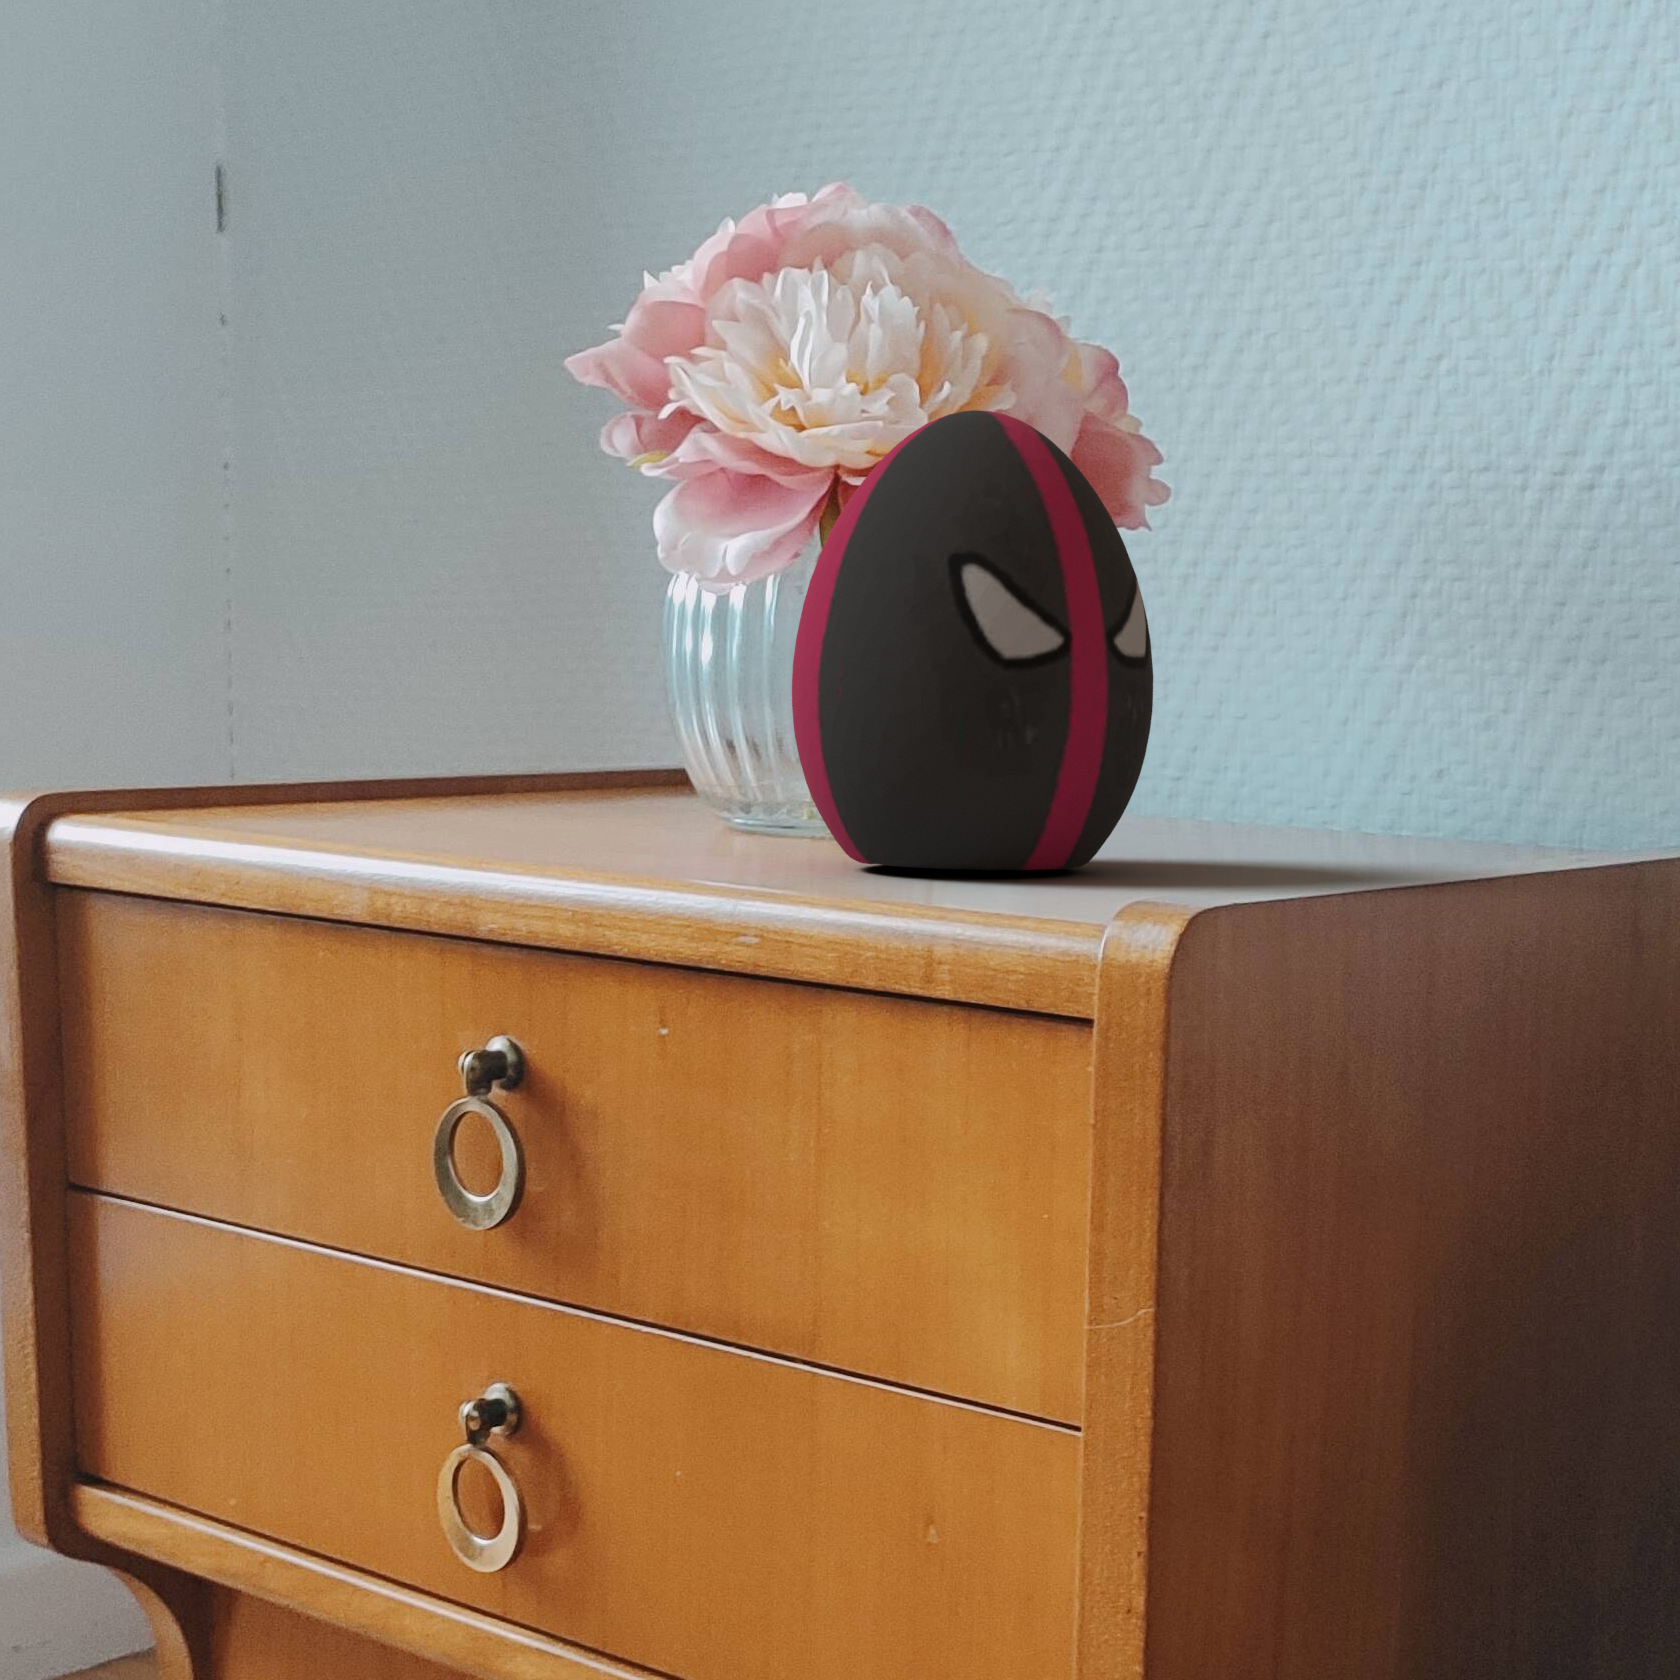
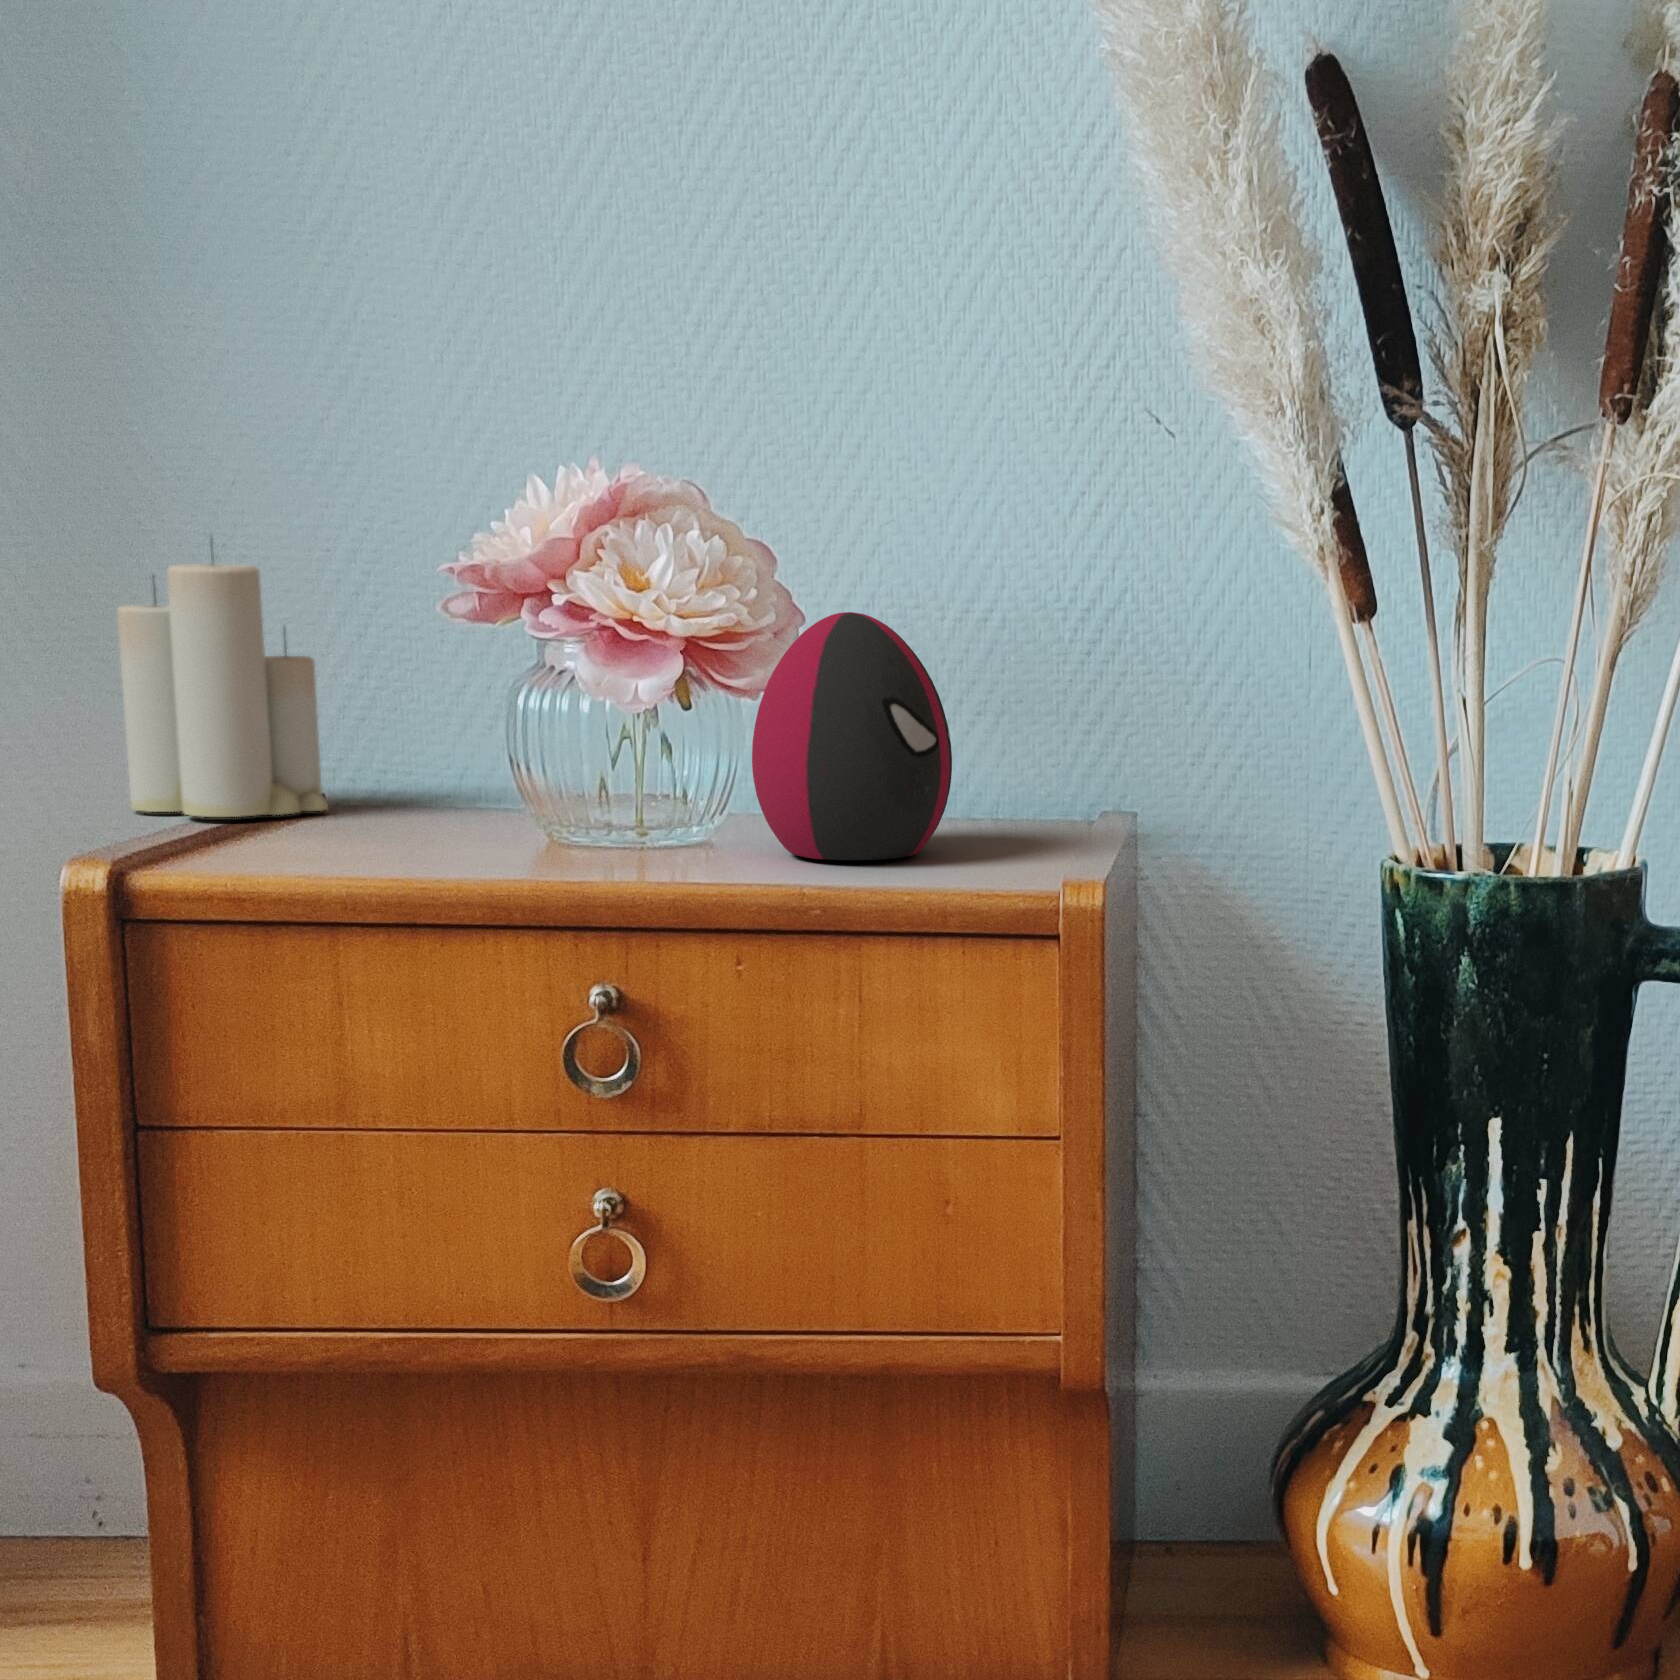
candle: none [292,390,518,802] -> present [117,541,328,817]

